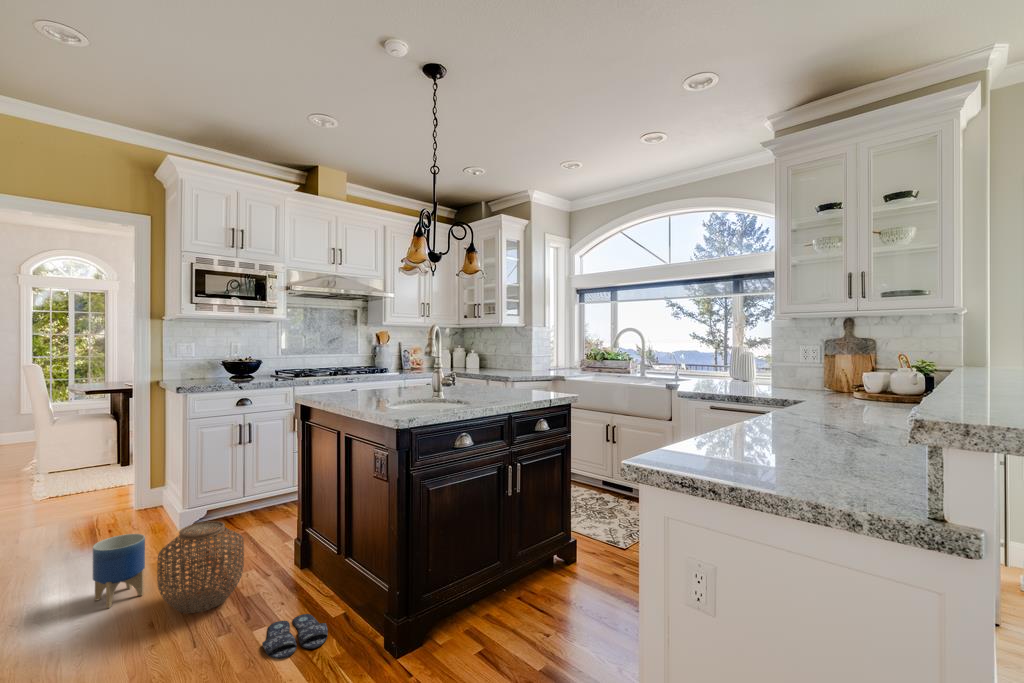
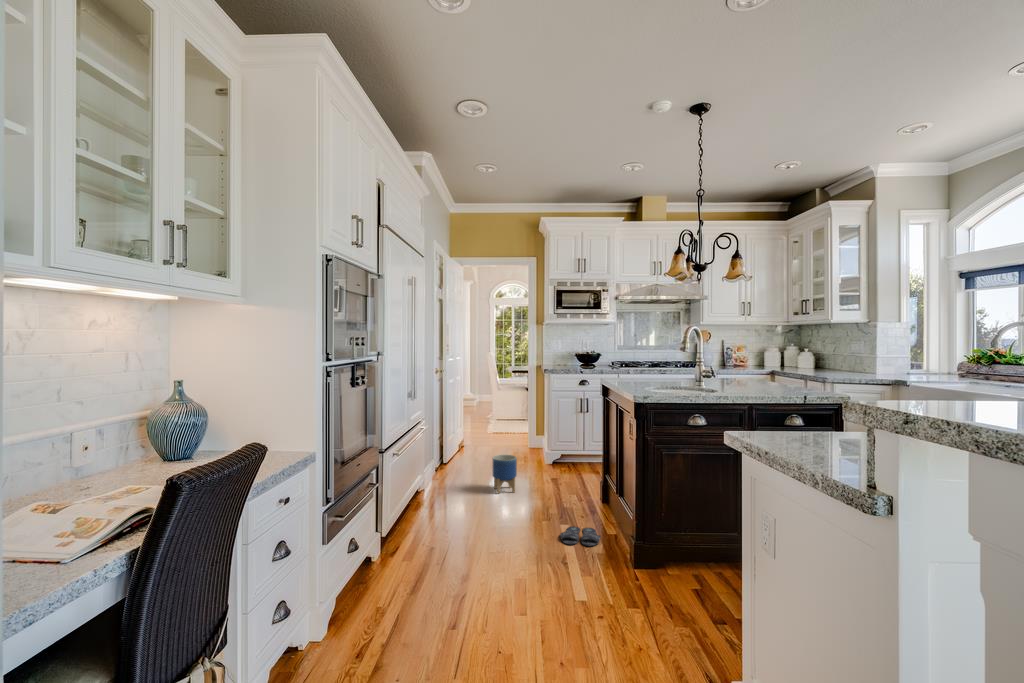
woven basket: present [157,521,244,613] -> none [518,454,564,509]

